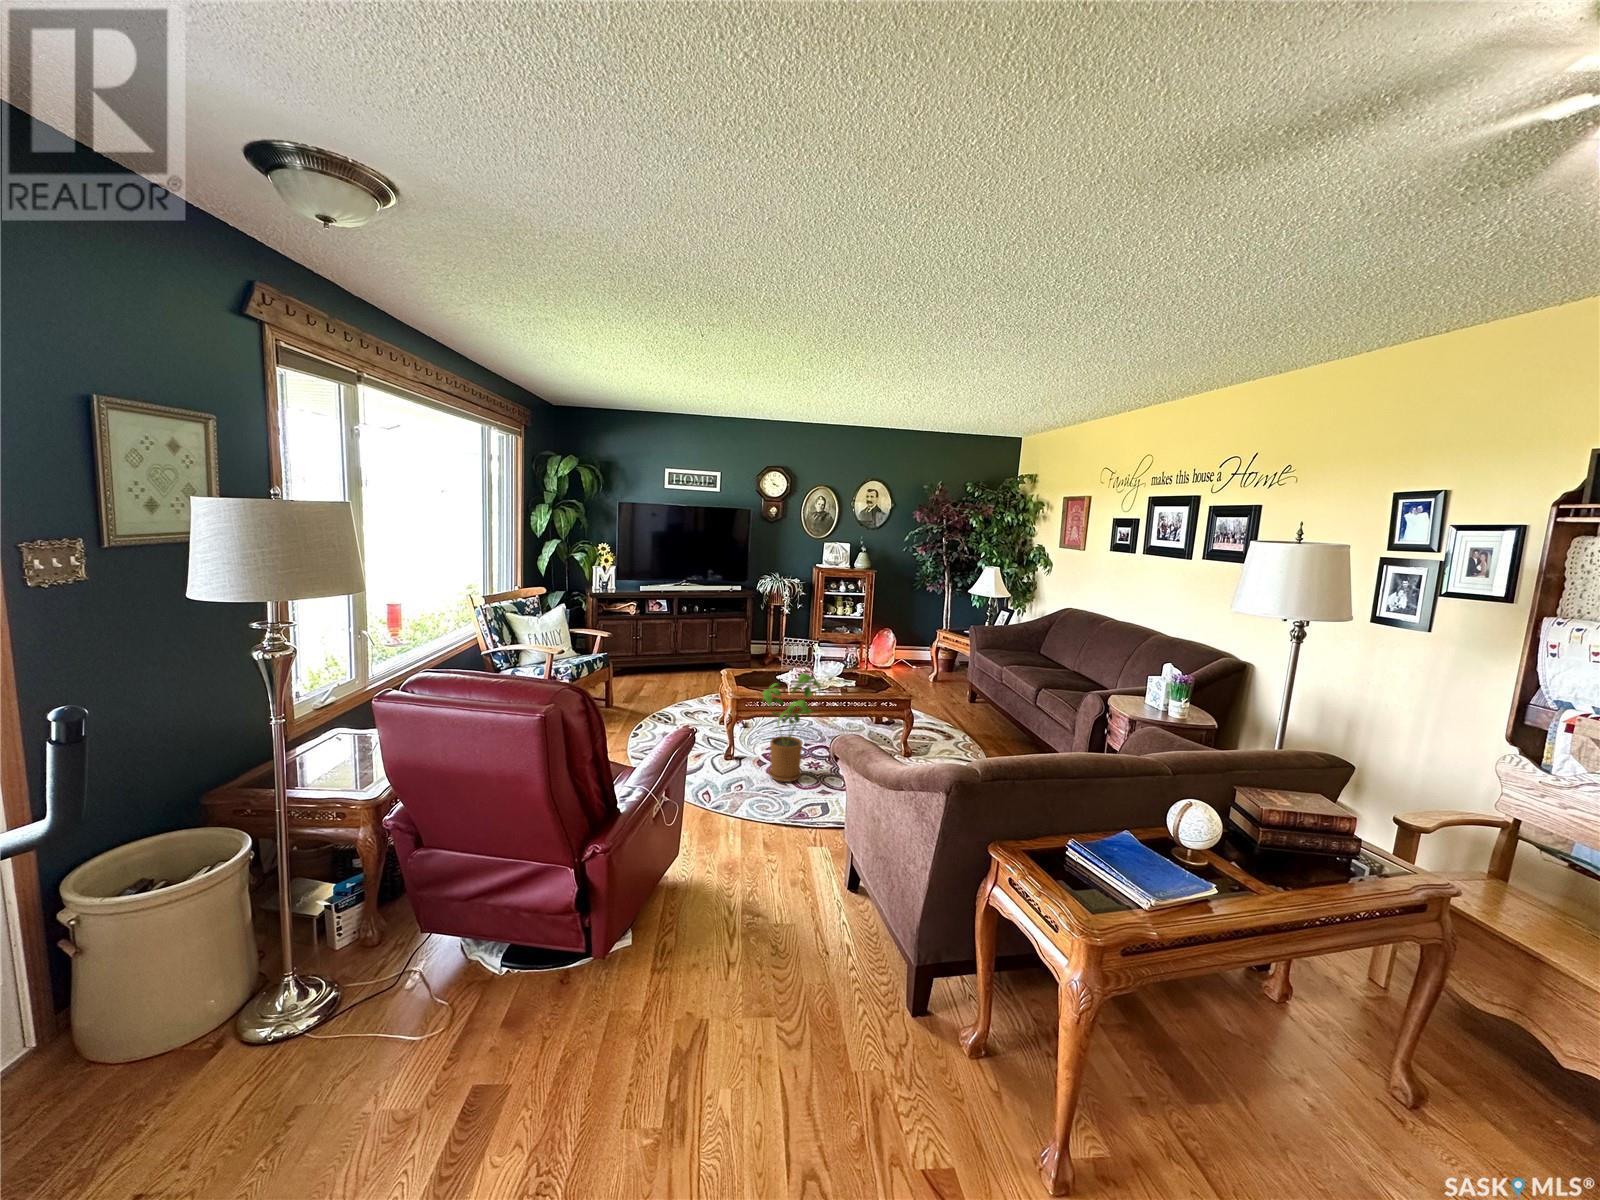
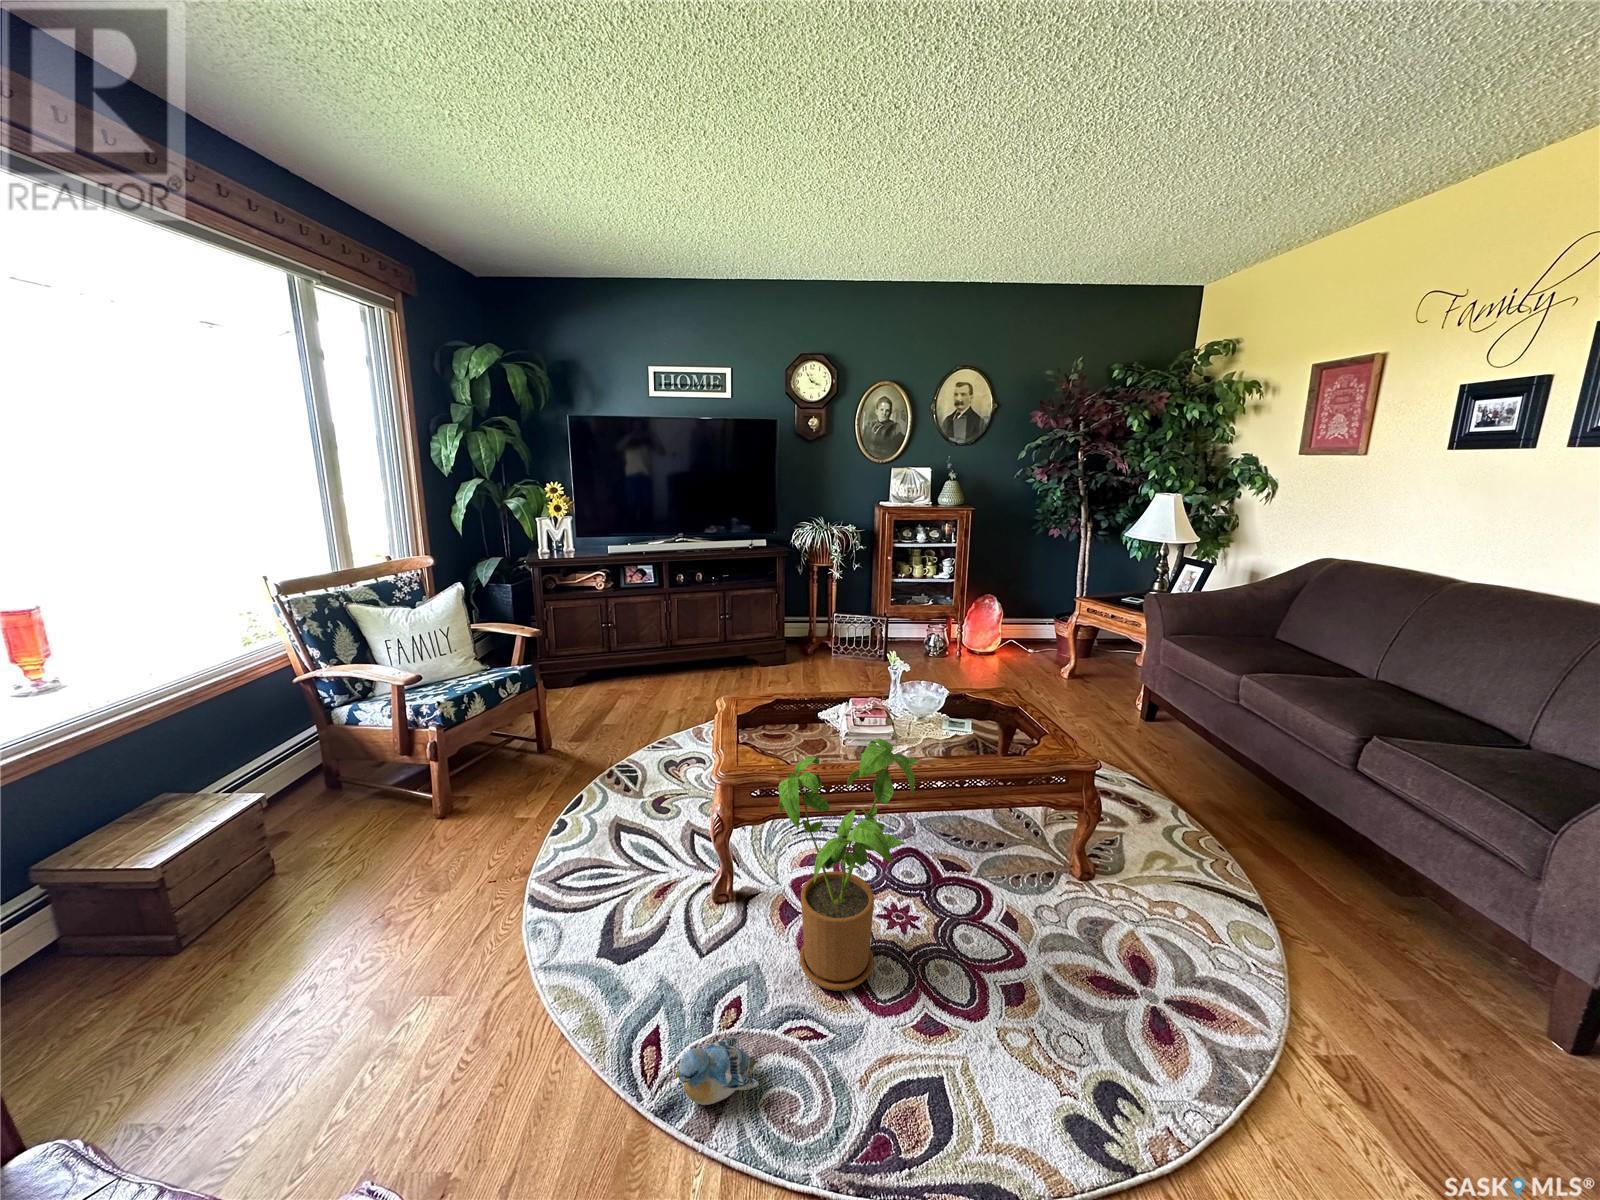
plush toy: none [723,781,755,804] -> present [676,1037,759,1105]

